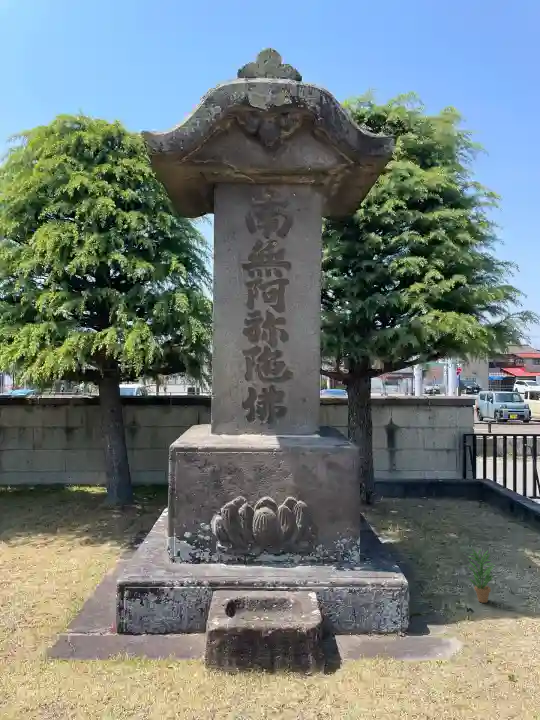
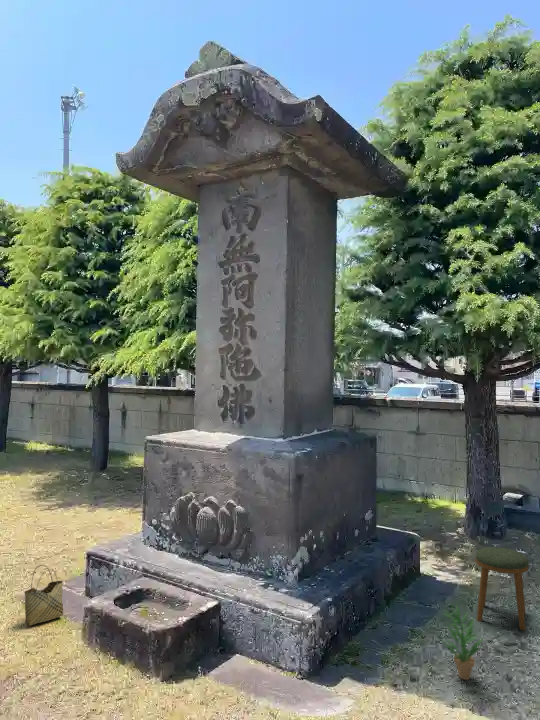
stool: none [424,510,470,568] -> present [475,547,529,630]
woven basket: none [92,607,125,679] -> present [24,565,63,626]

